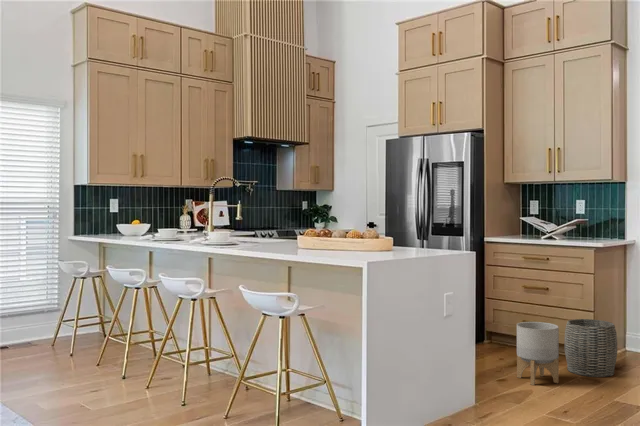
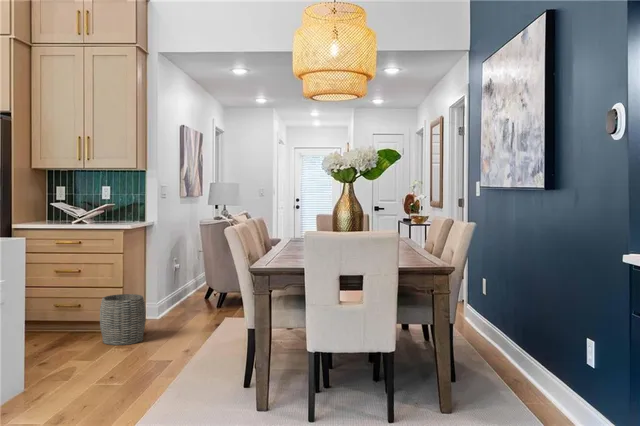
planter: present [517,322,559,385] -> none [58,301,99,361]

